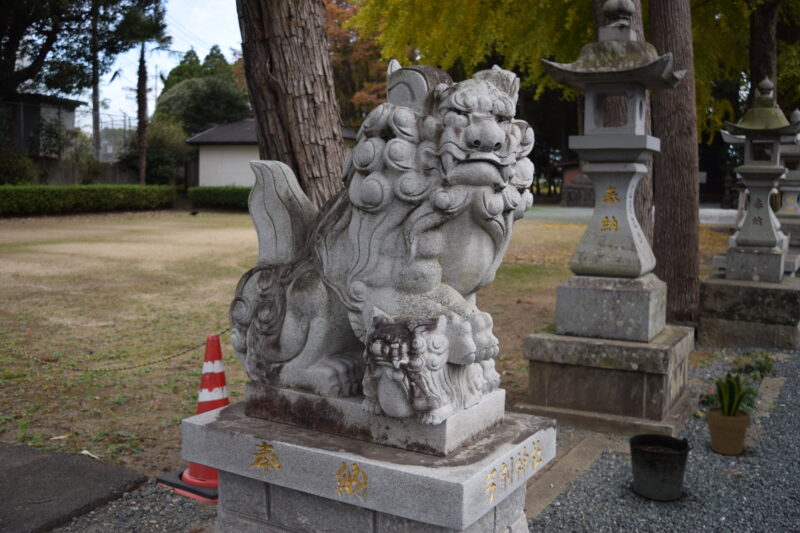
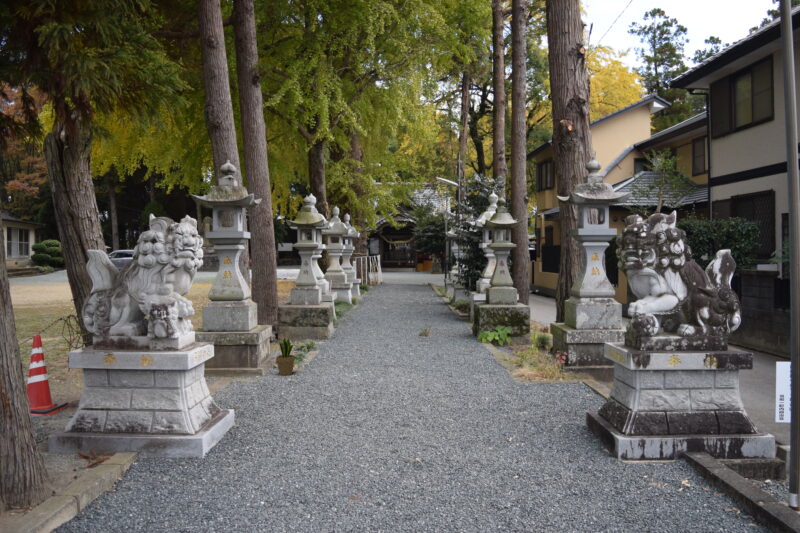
bucket: present [629,434,694,501] -> none [242,364,269,392]

